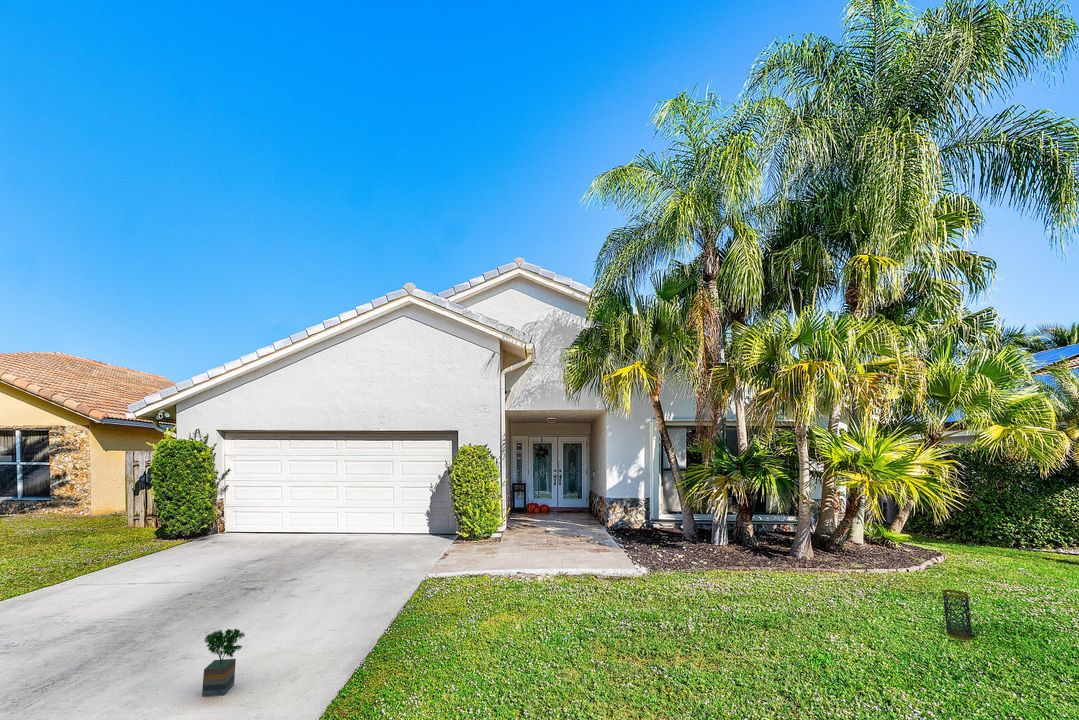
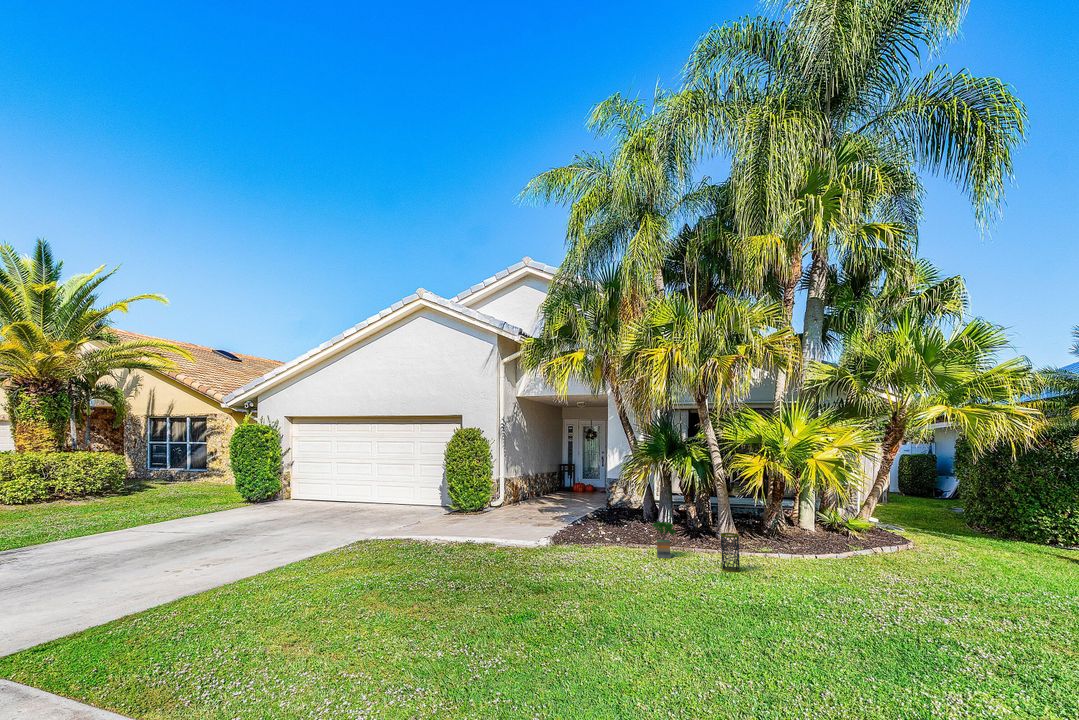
potted tree: present [202,629,245,697] -> present [652,521,676,558]

